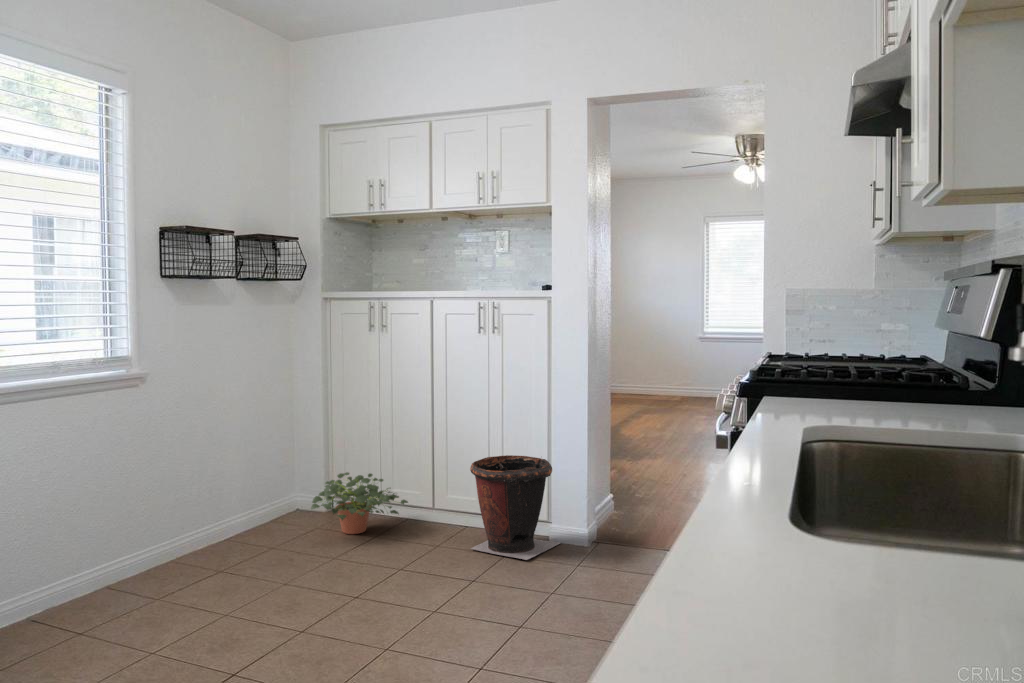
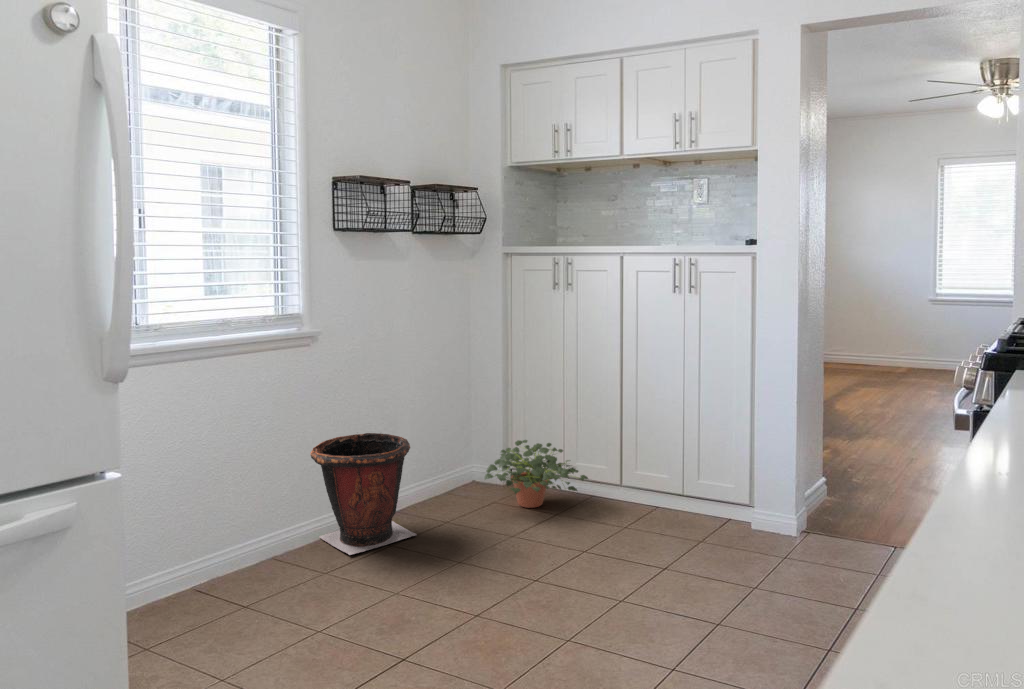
waste bin: present [470,455,560,560] -> present [311,433,416,555]

